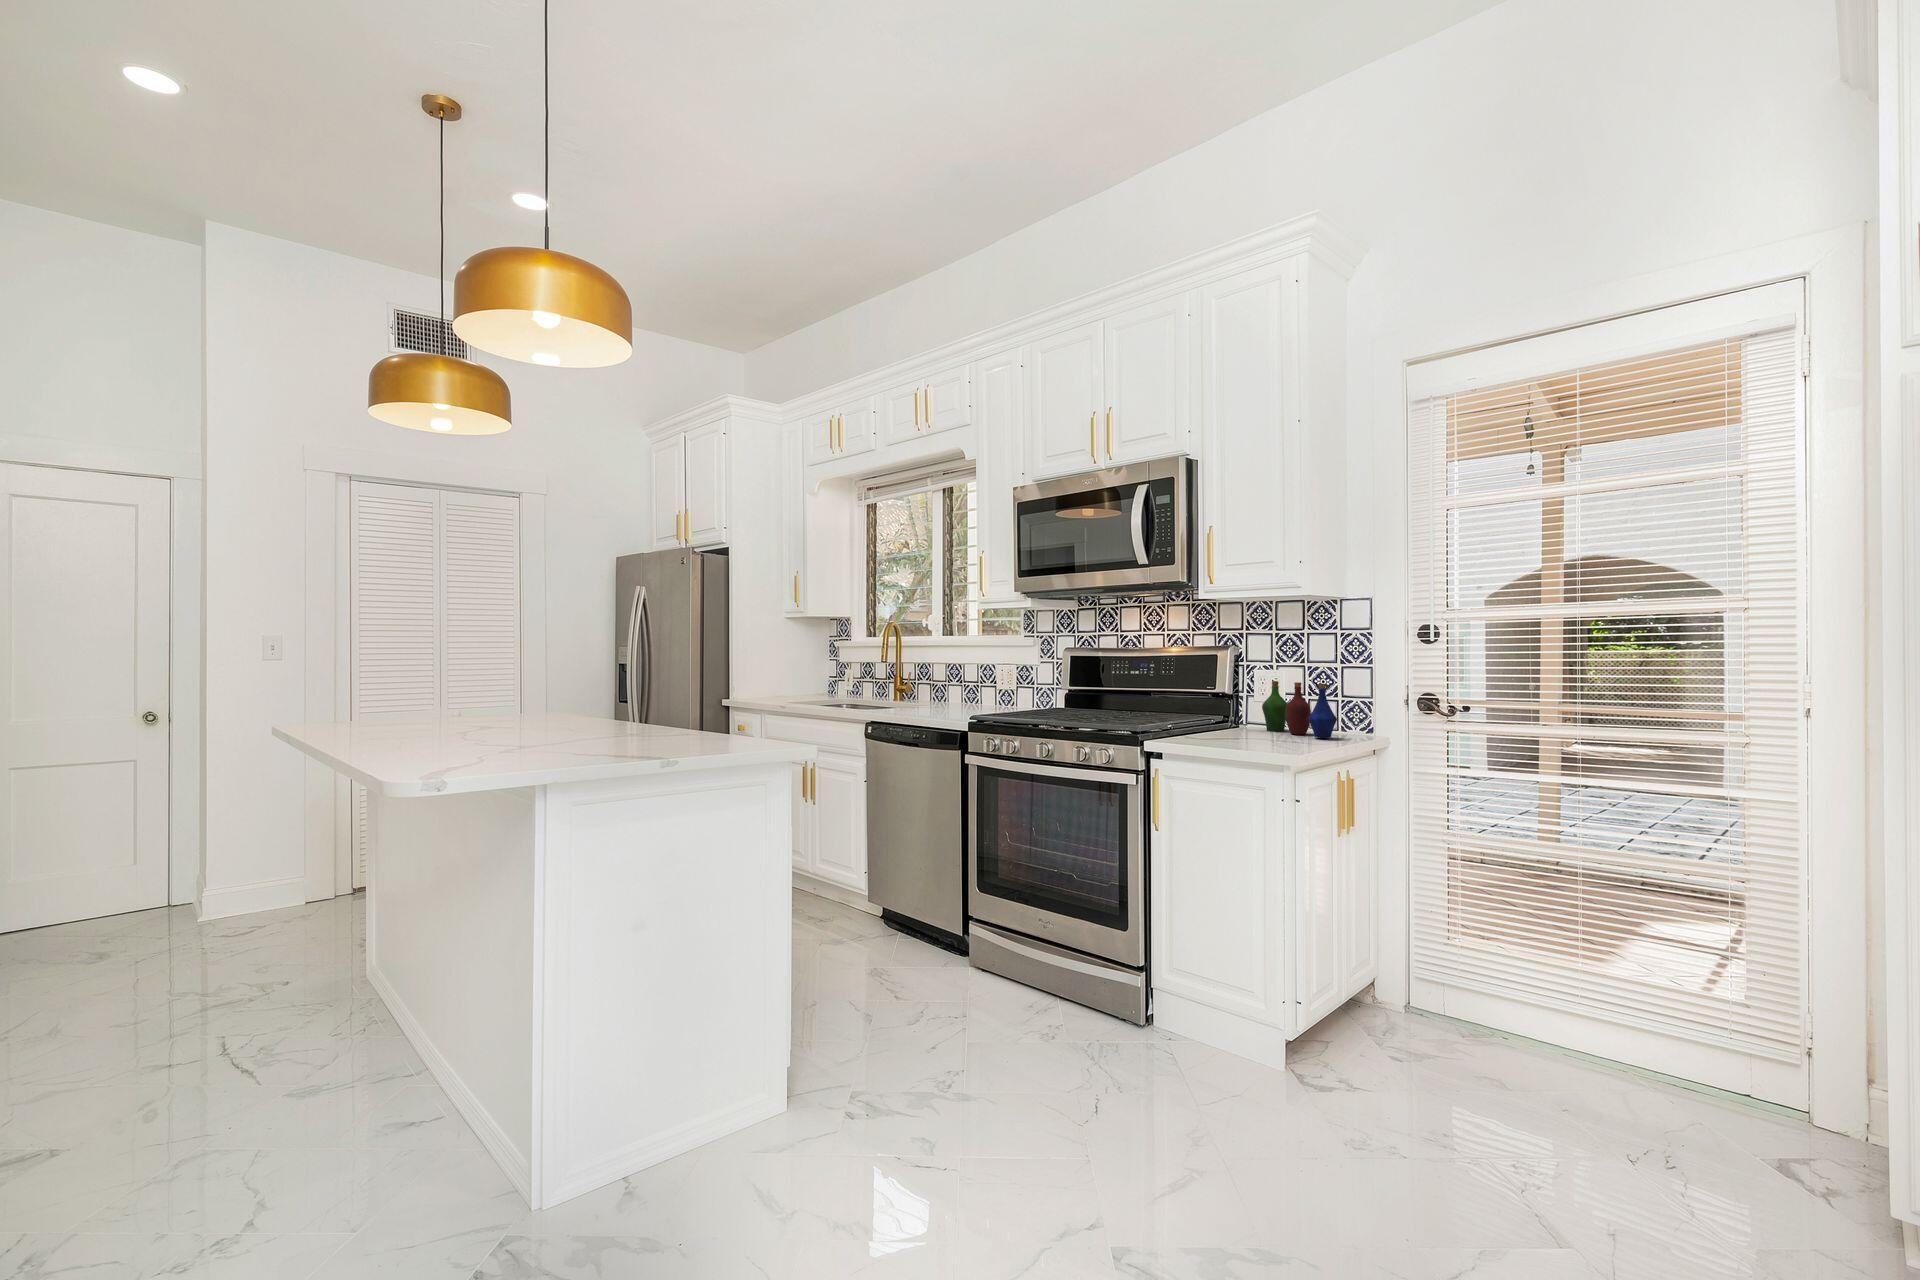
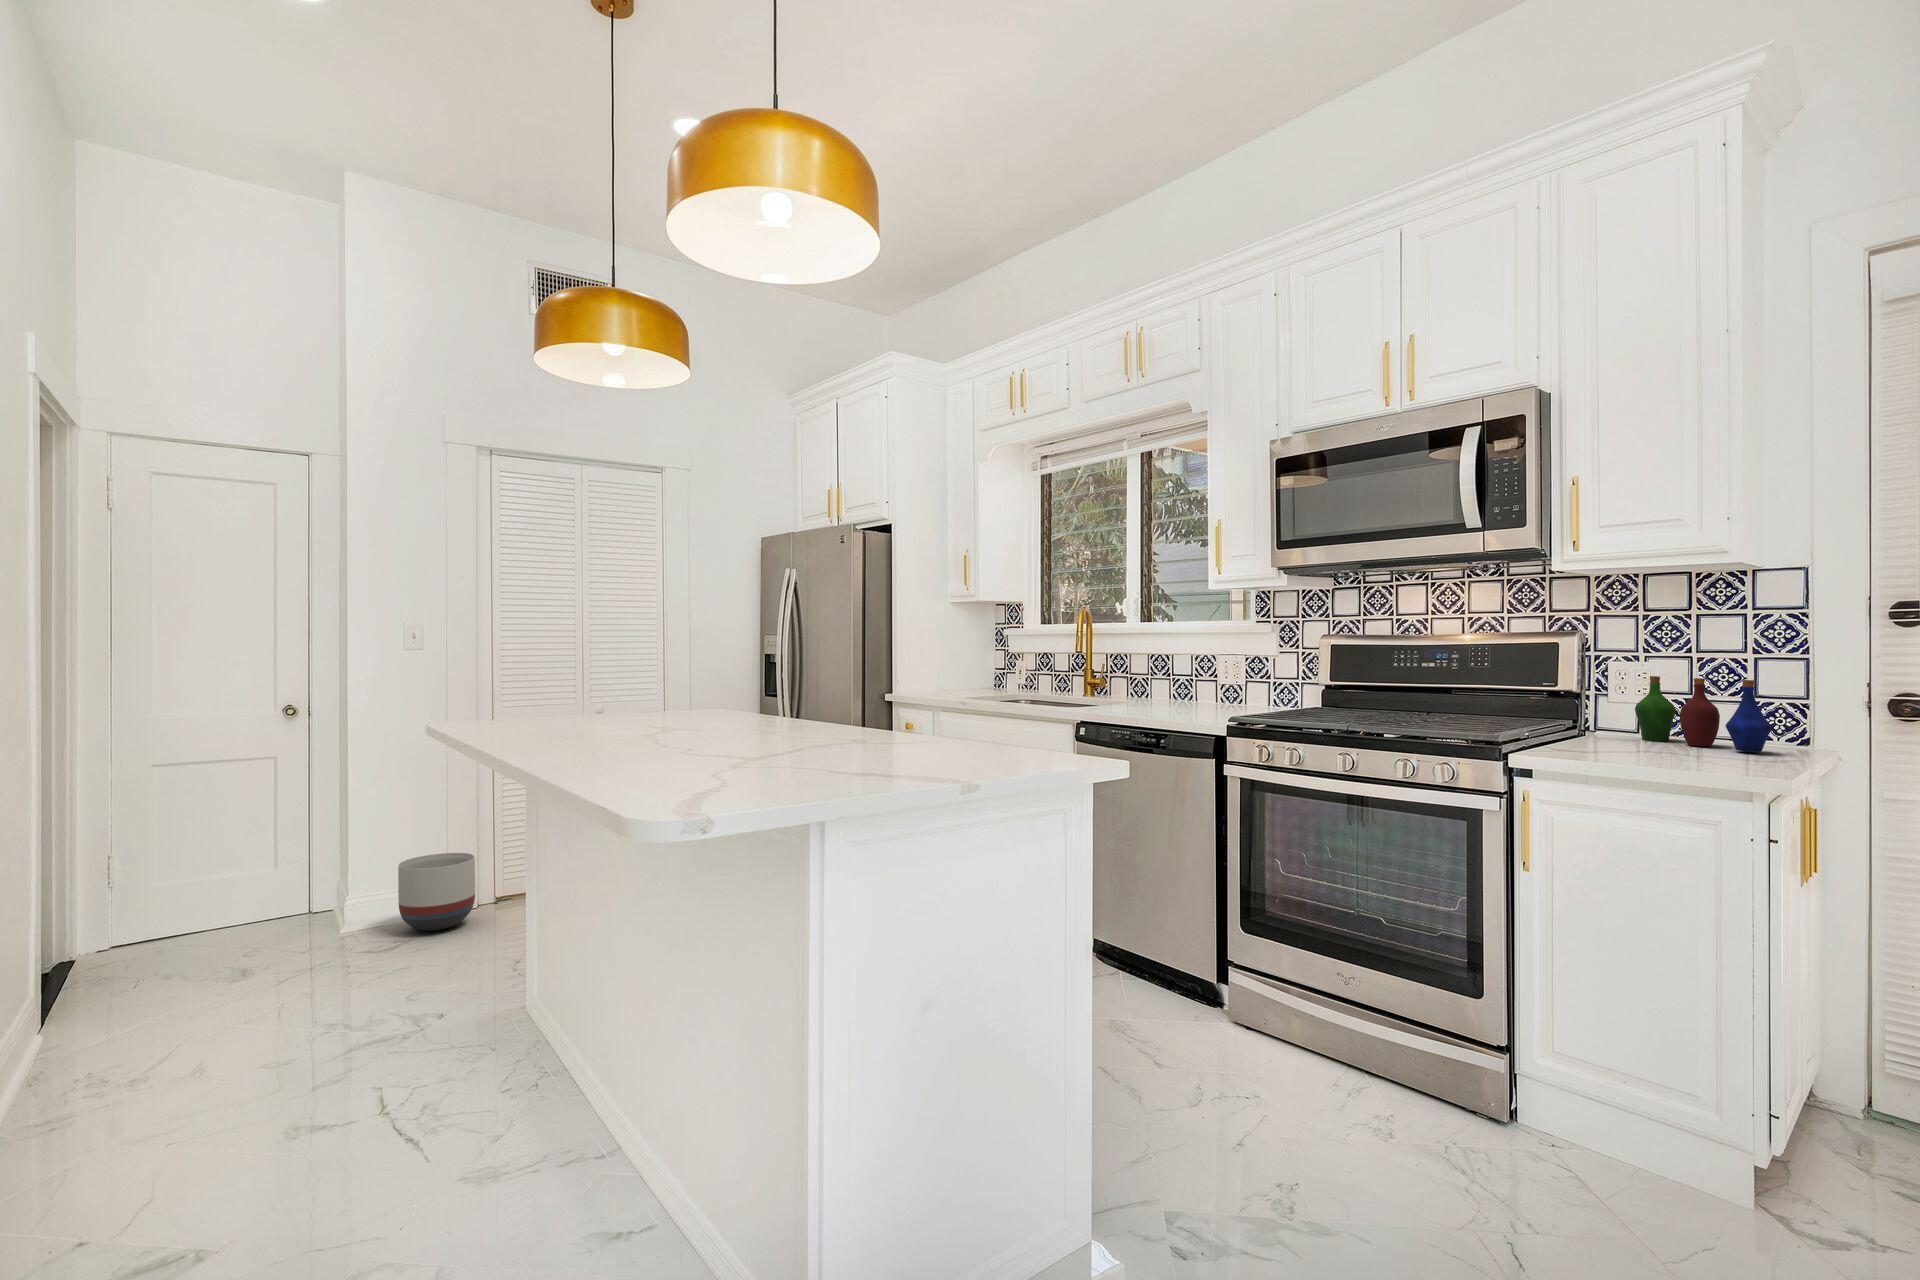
planter: none [257,846,331,916] -> present [398,853,475,931]

